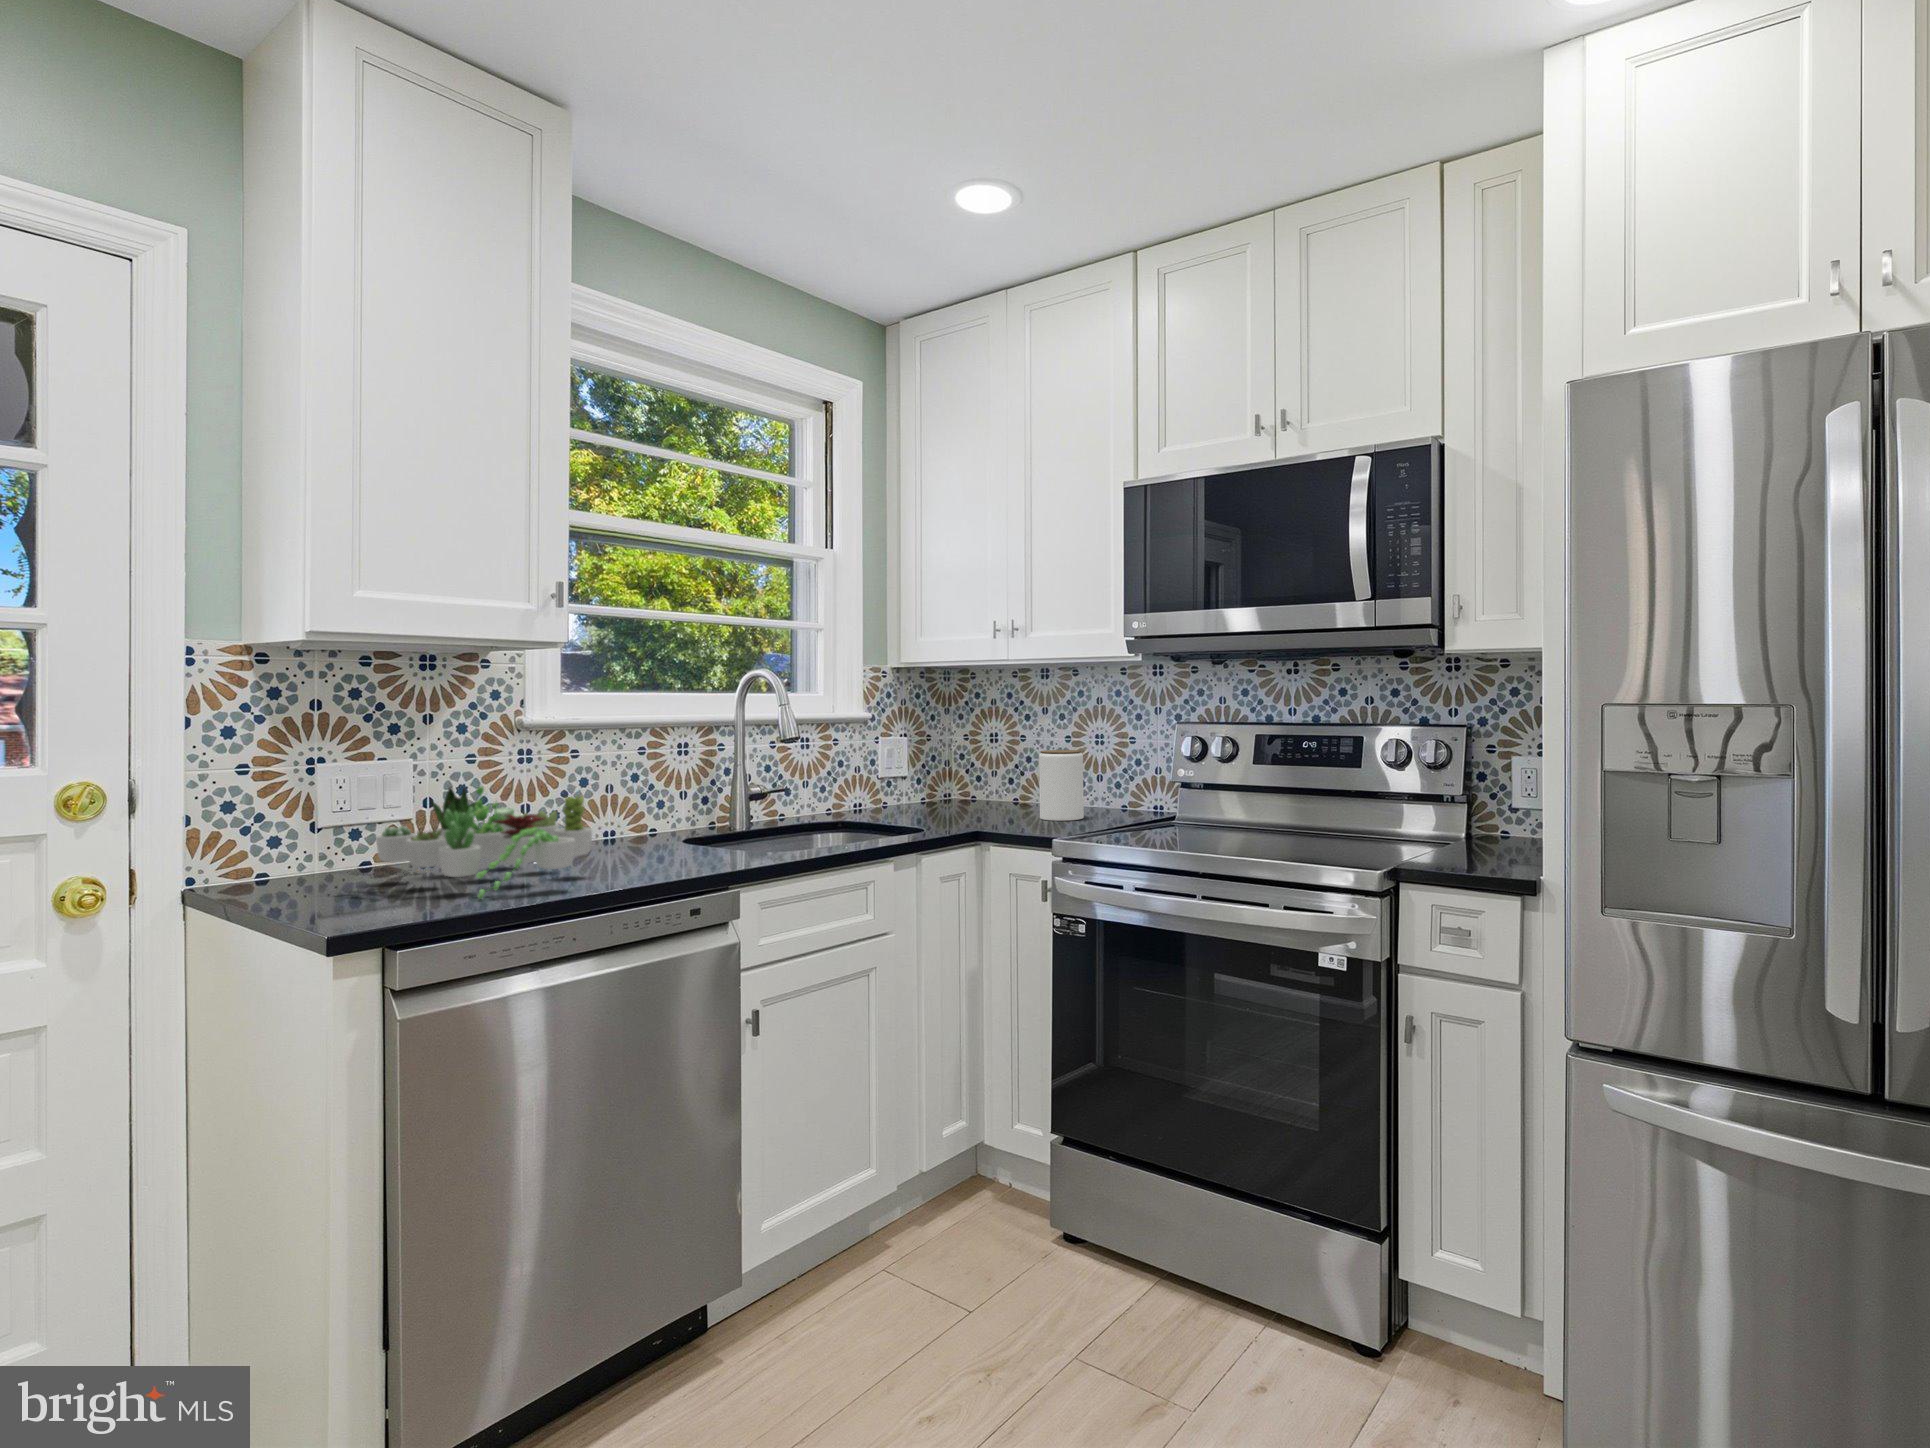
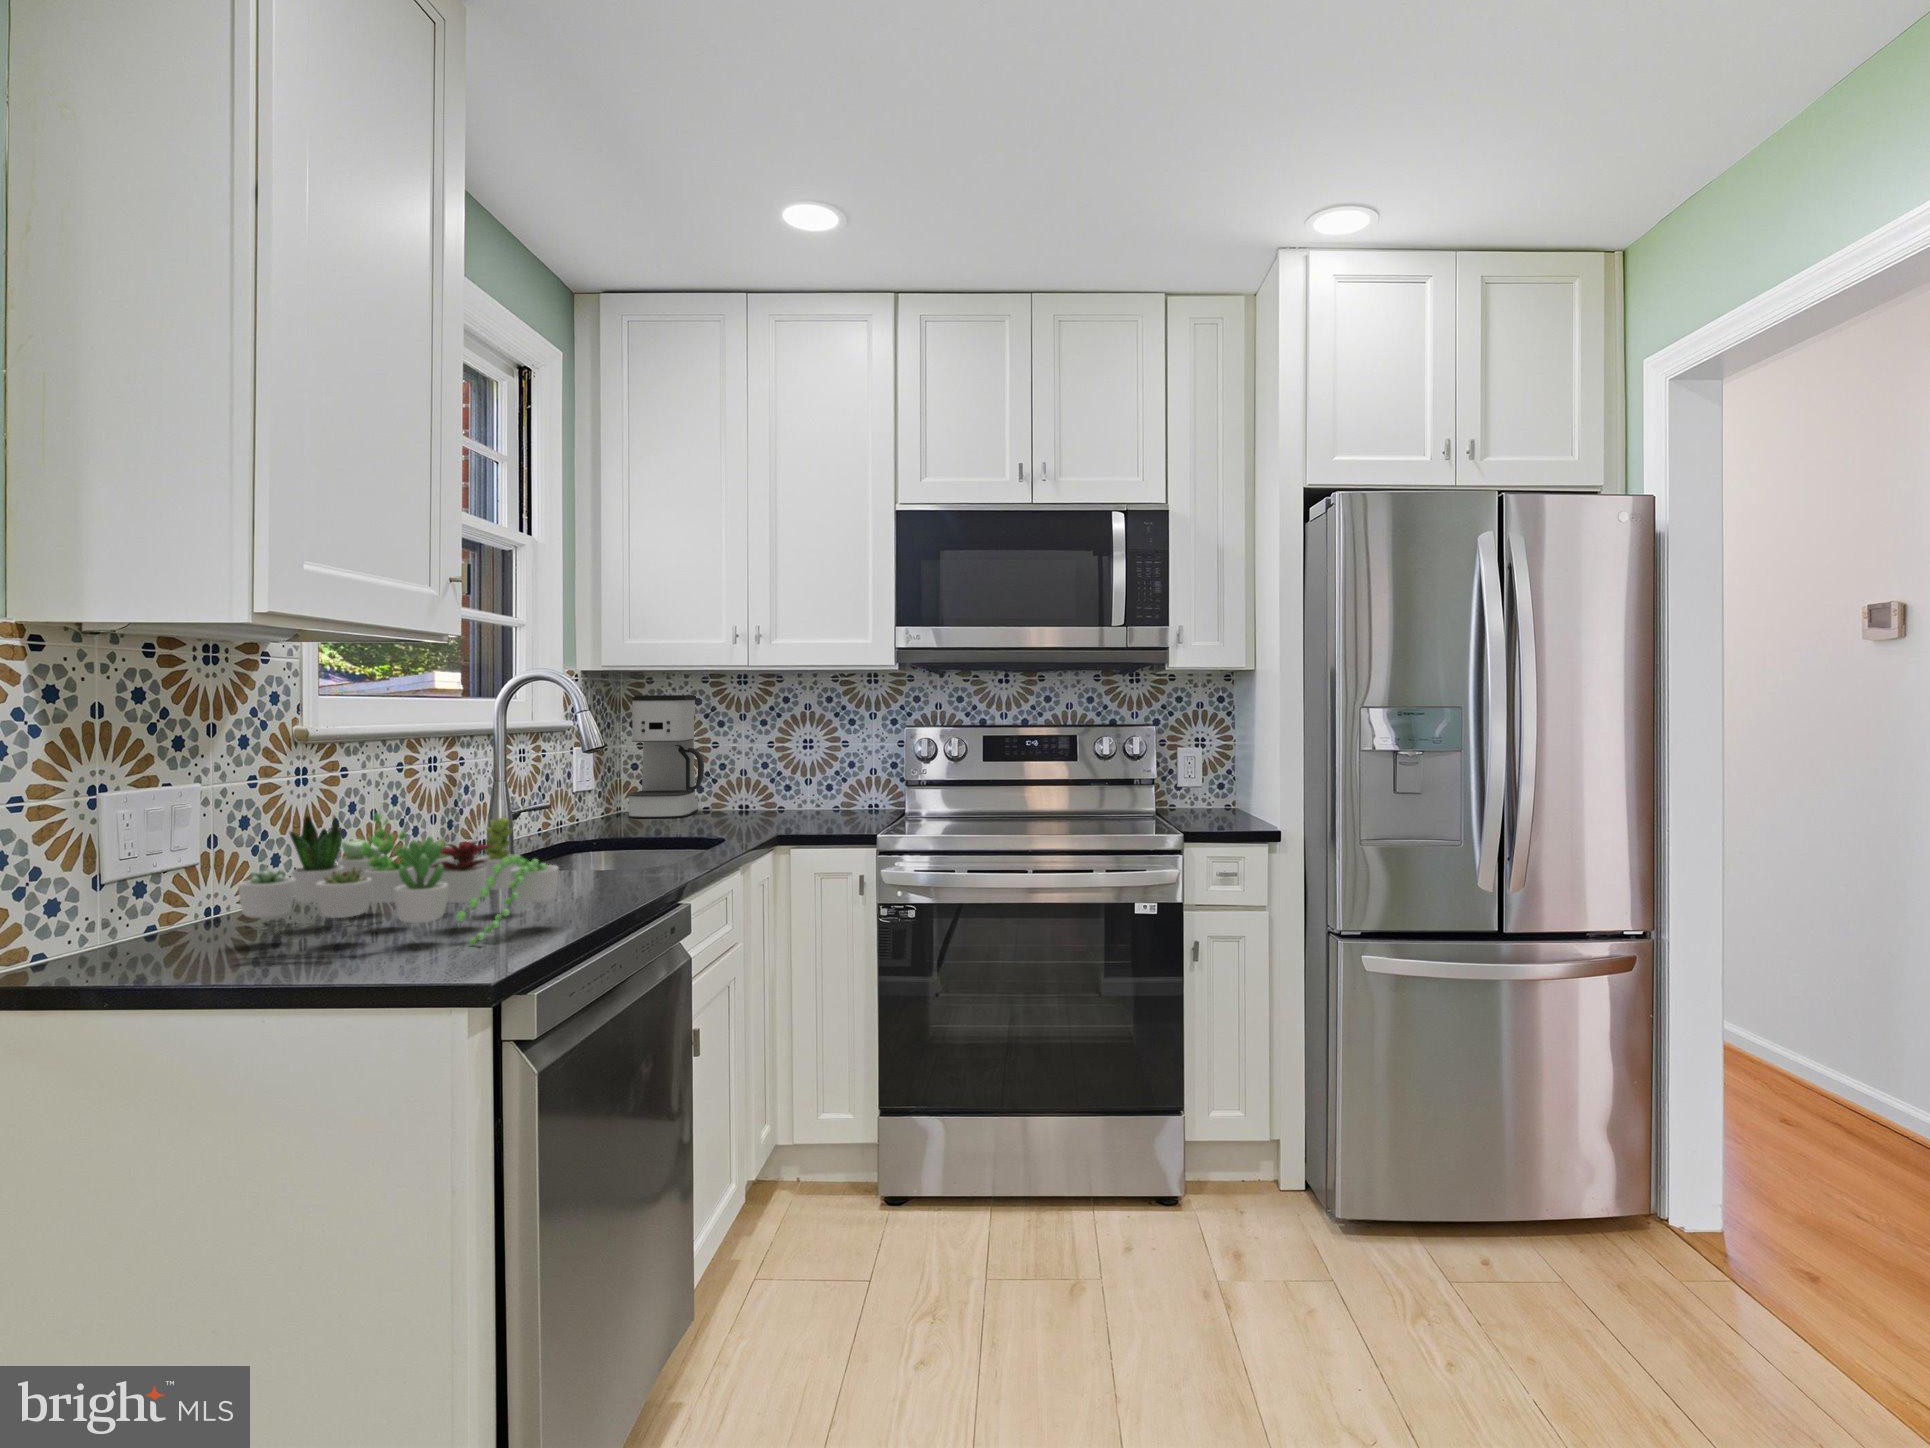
coffee maker: none [939,689,1014,807] -> present [628,695,704,818]
jar: present [1039,750,1084,821] -> none [785,755,829,825]

